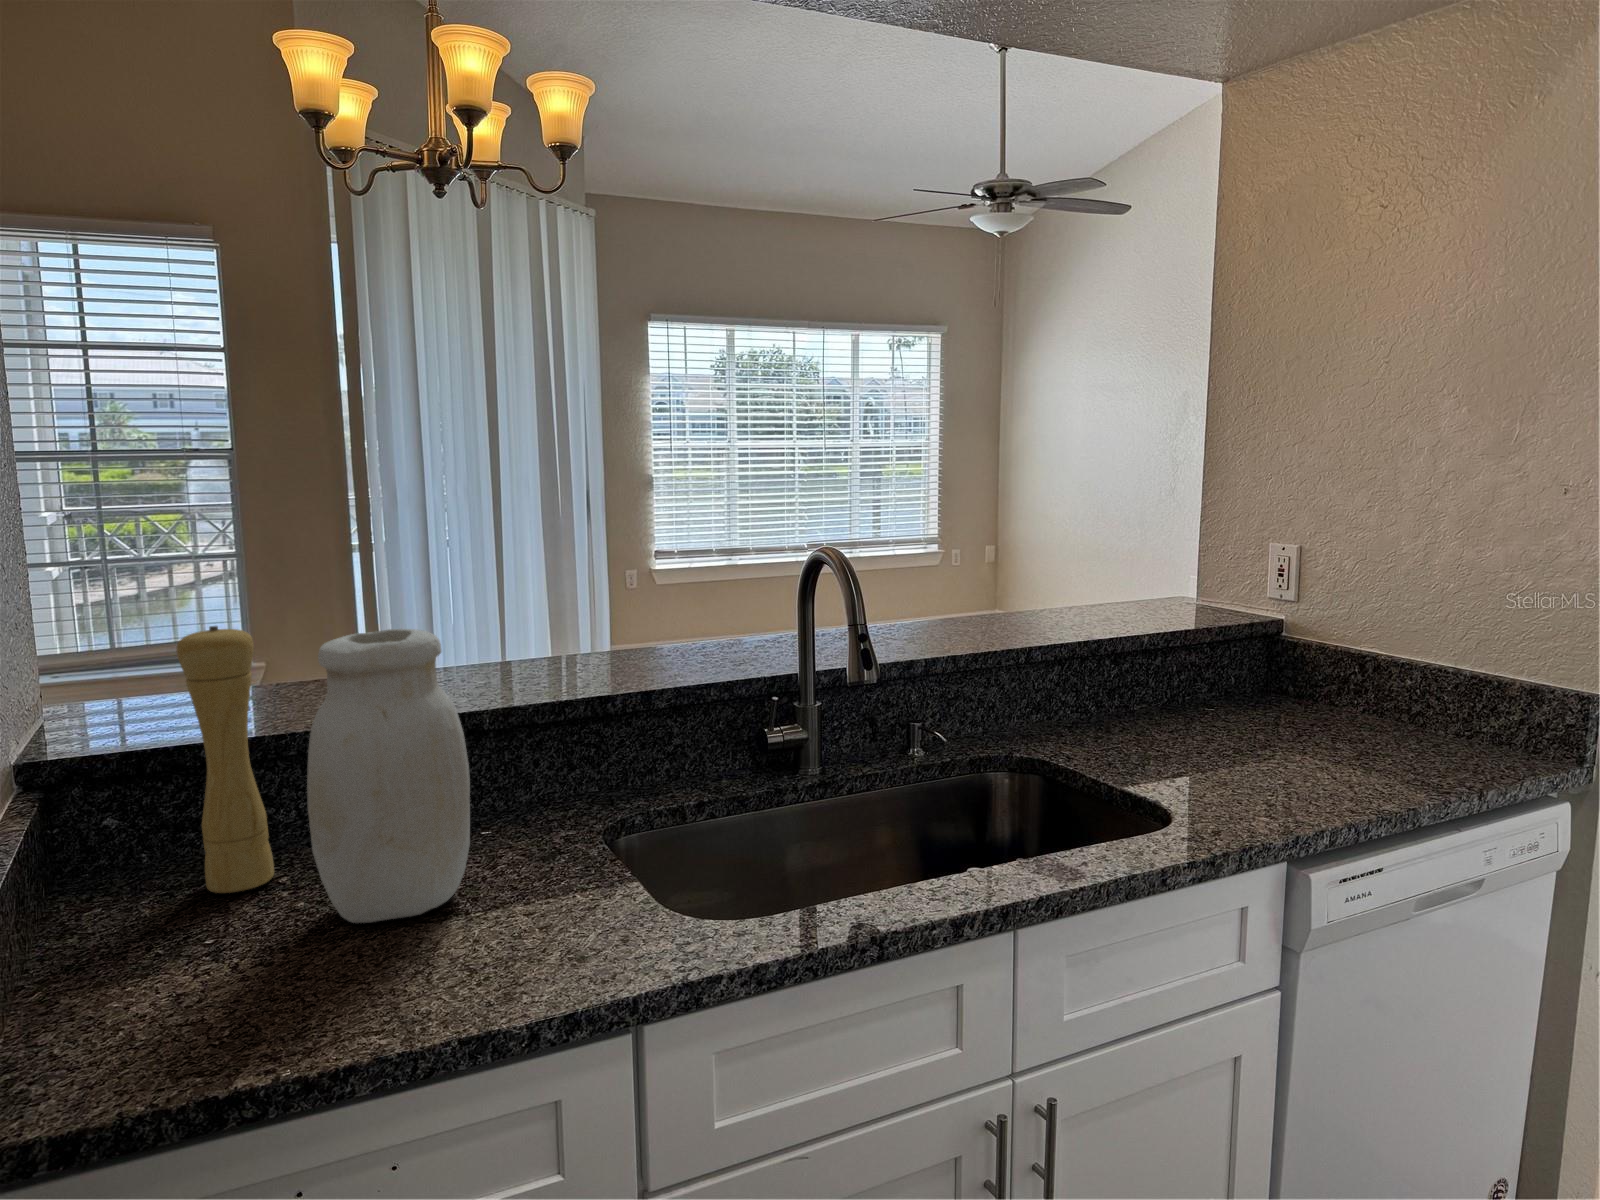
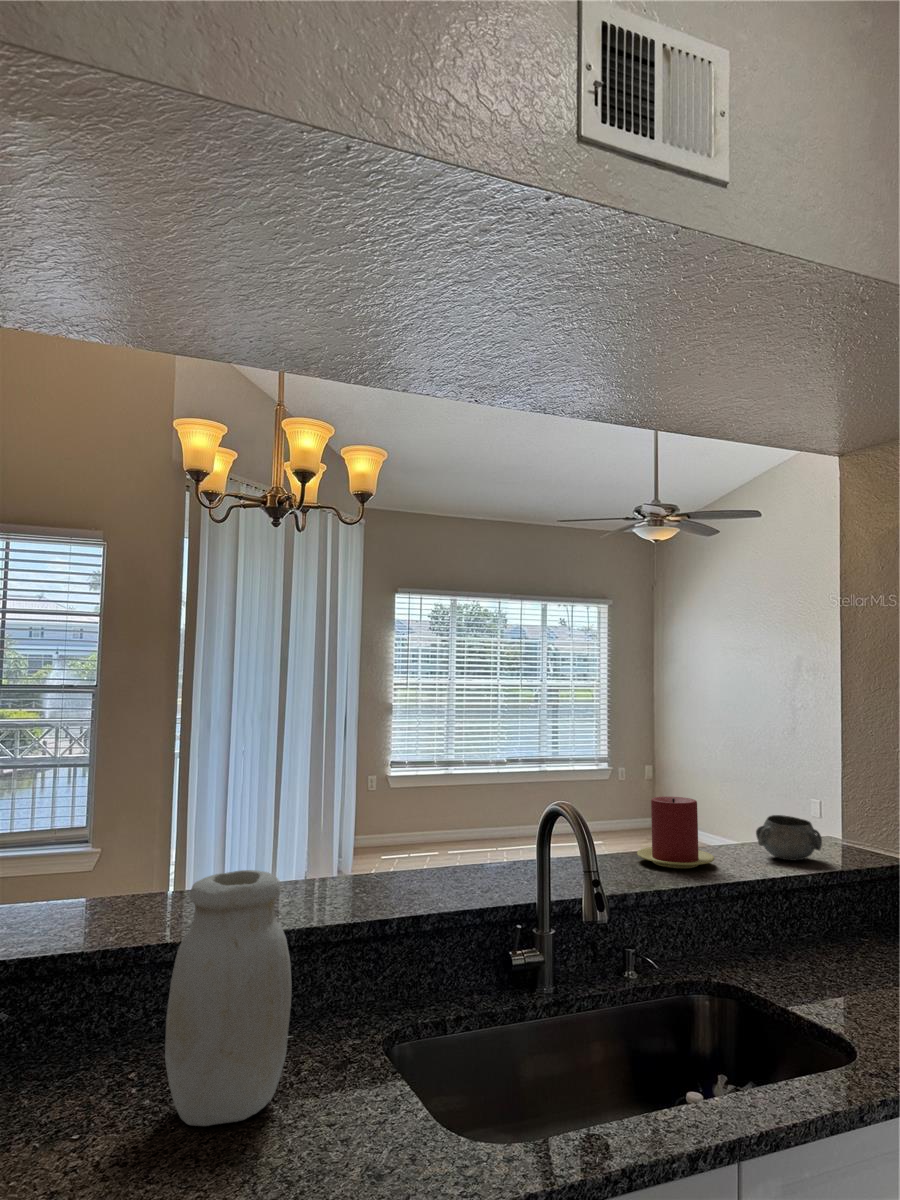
candle: none [939,550,1035,635] -> present [637,797,714,868]
decorative bowl: none [1090,569,1171,622] -> present [756,815,822,860]
pepper mill: present [177,626,274,893] -> none [72,859,137,1086]

